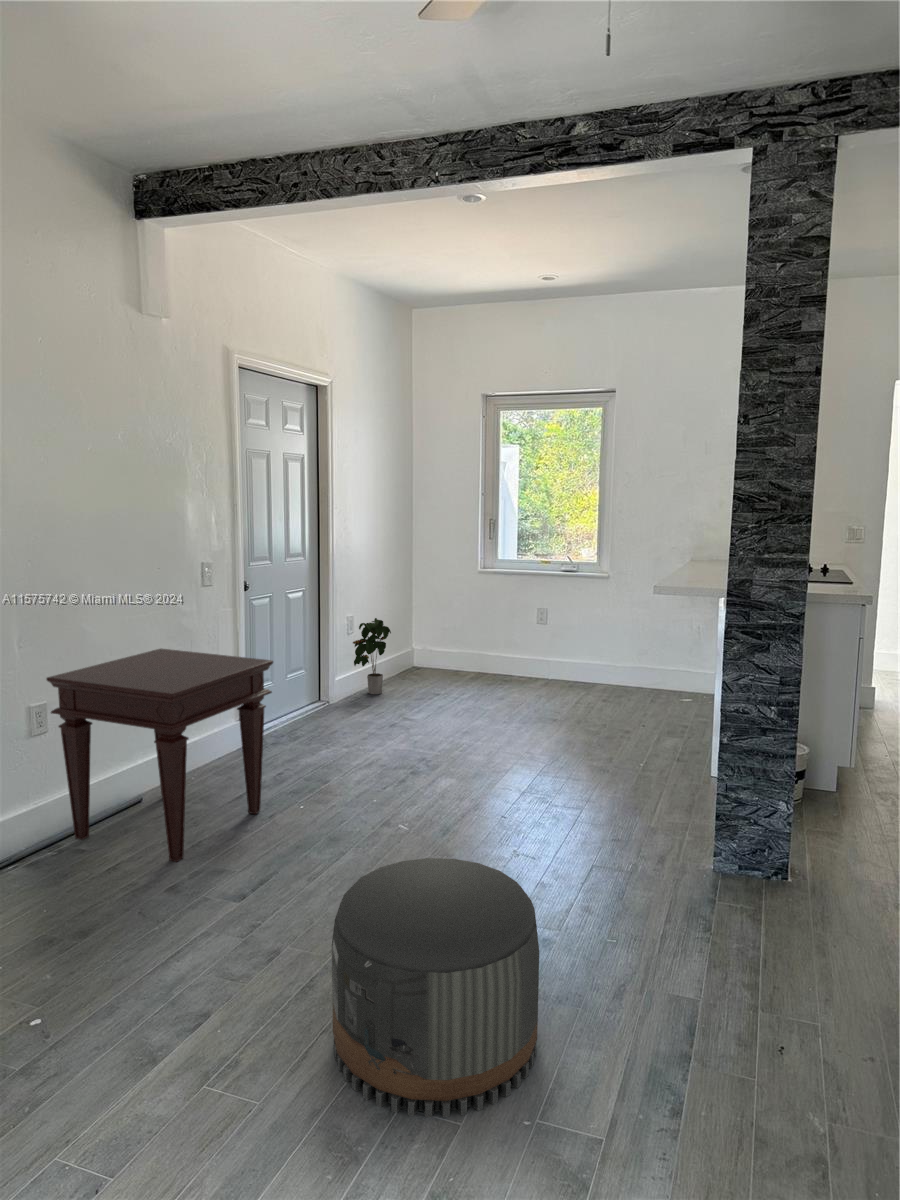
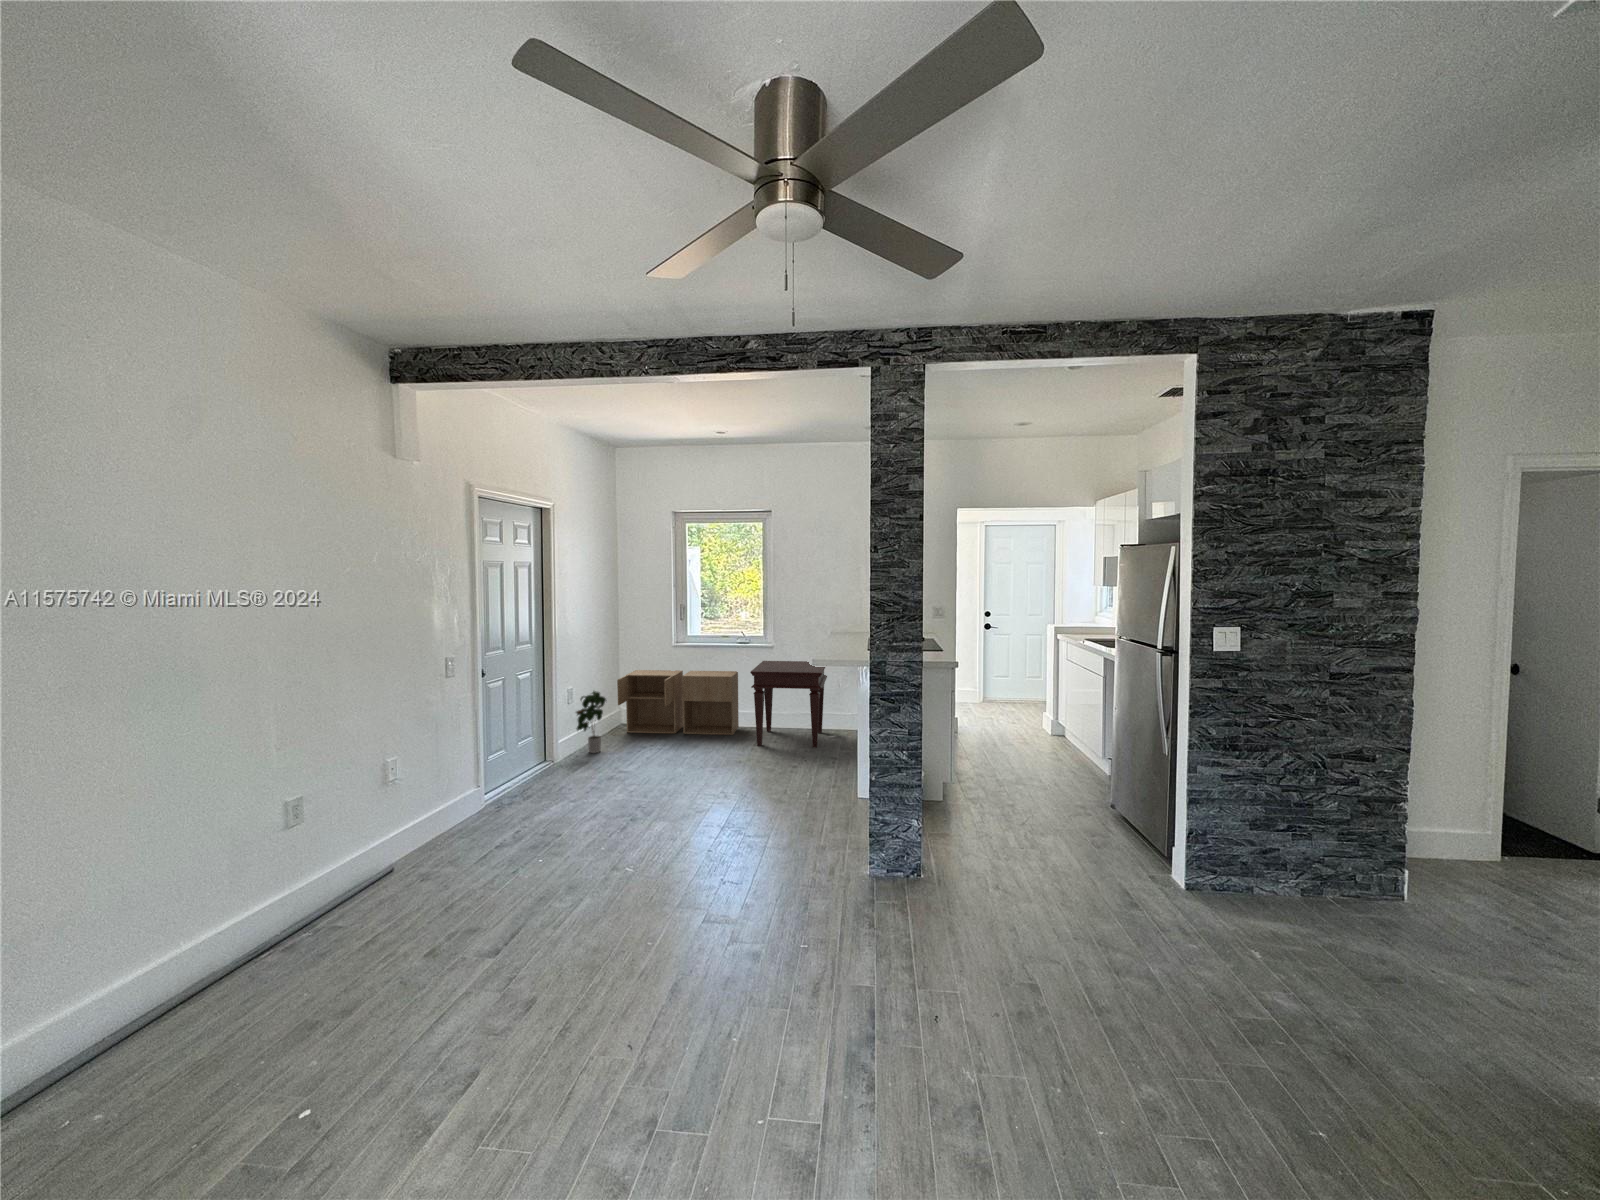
storage cabinet: none [405,598,557,686] -> present [617,670,739,735]
side table: present [47,649,273,862] -> present [750,661,827,748]
pouf: present [332,858,539,1117] -> none [590,902,758,1128]

